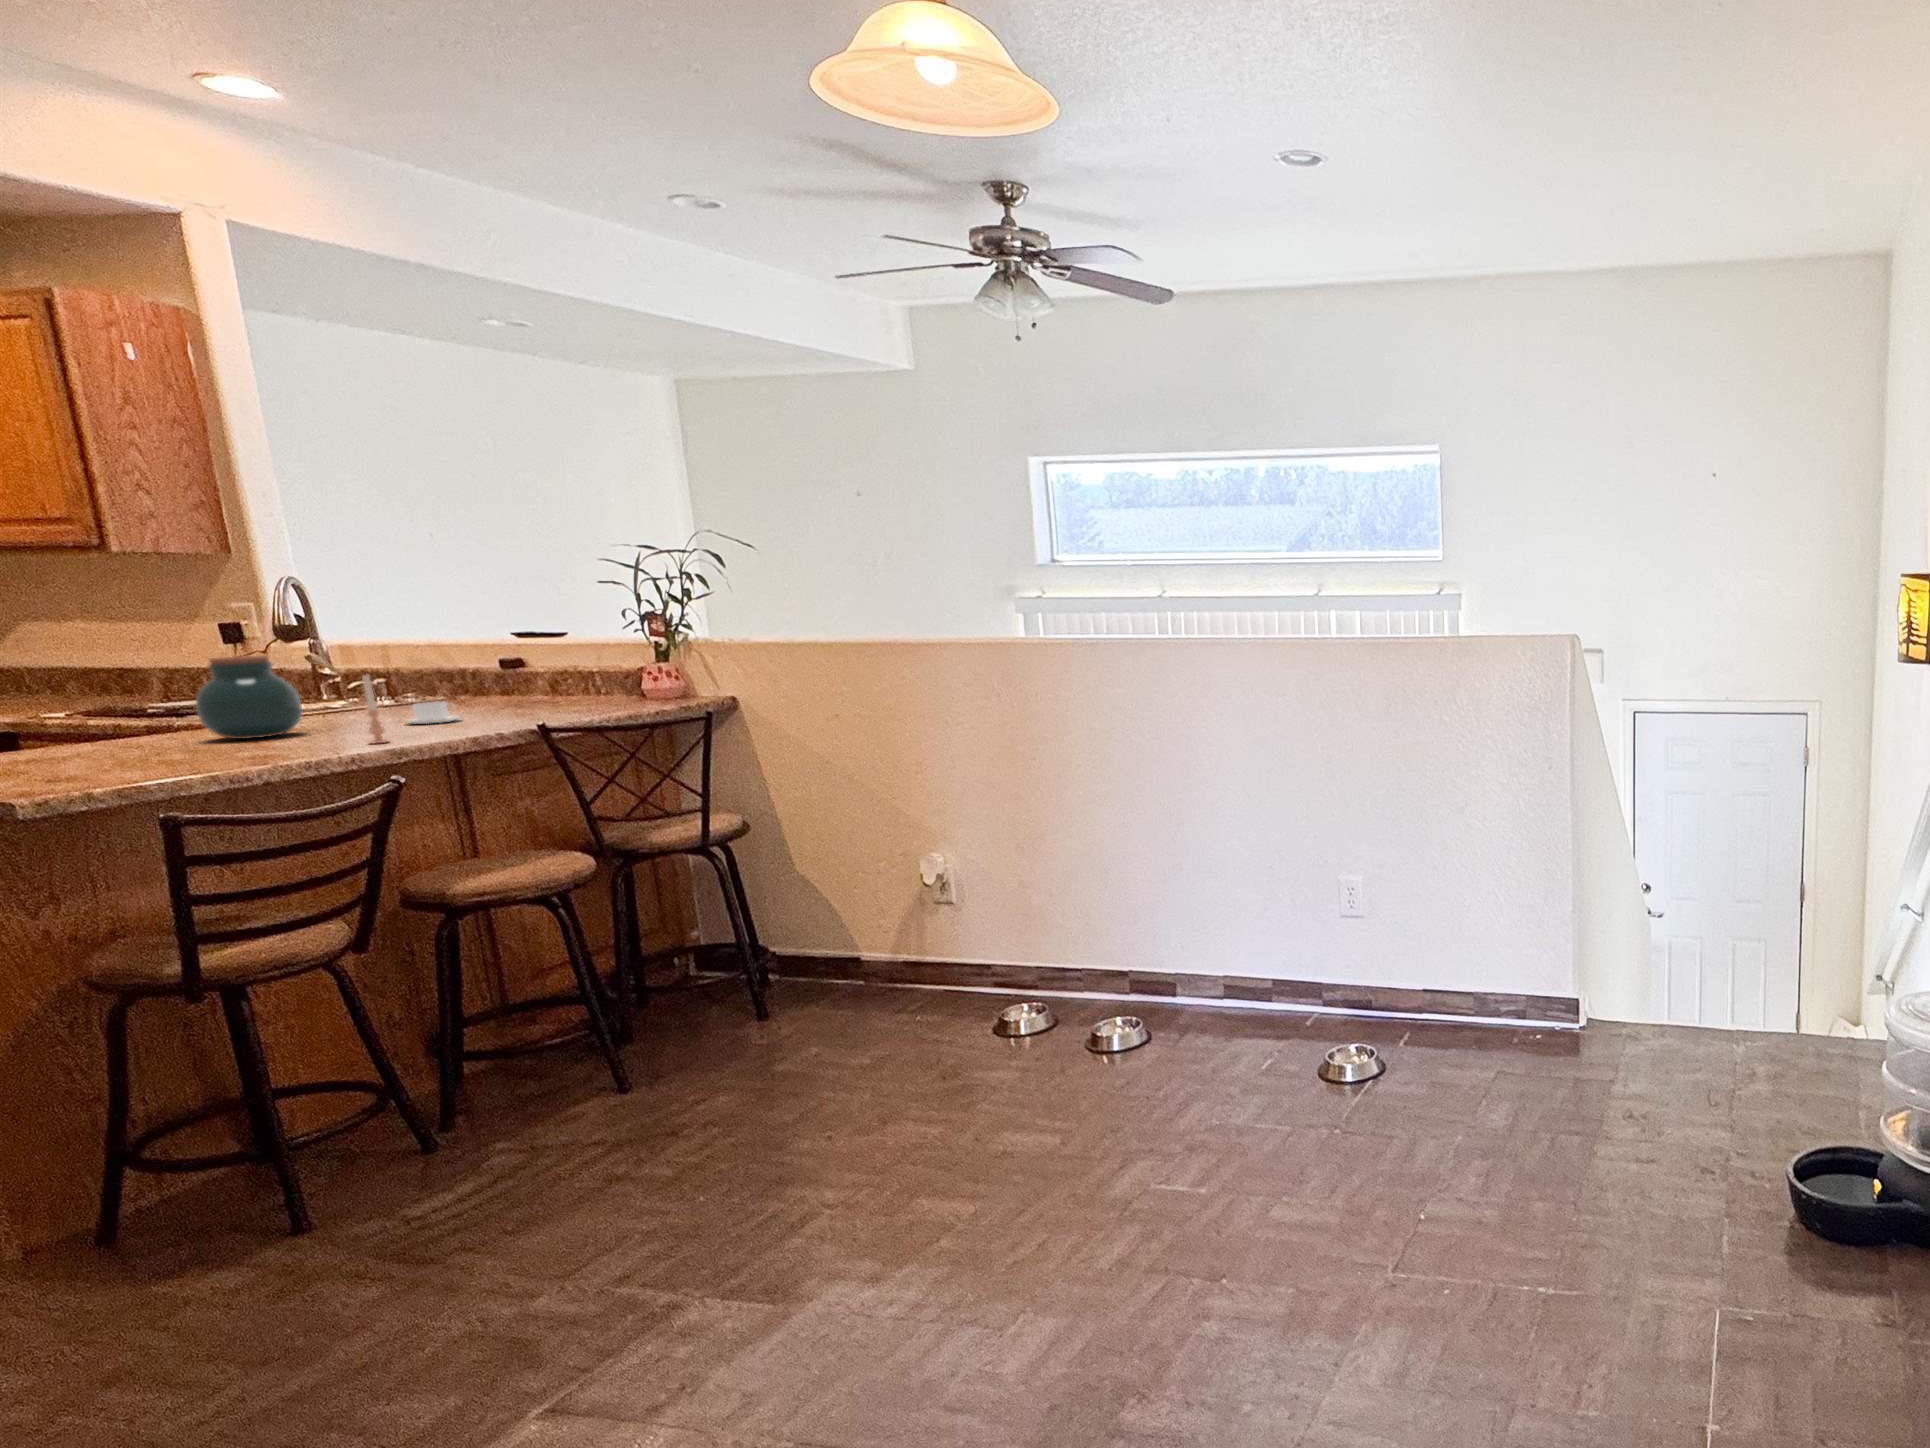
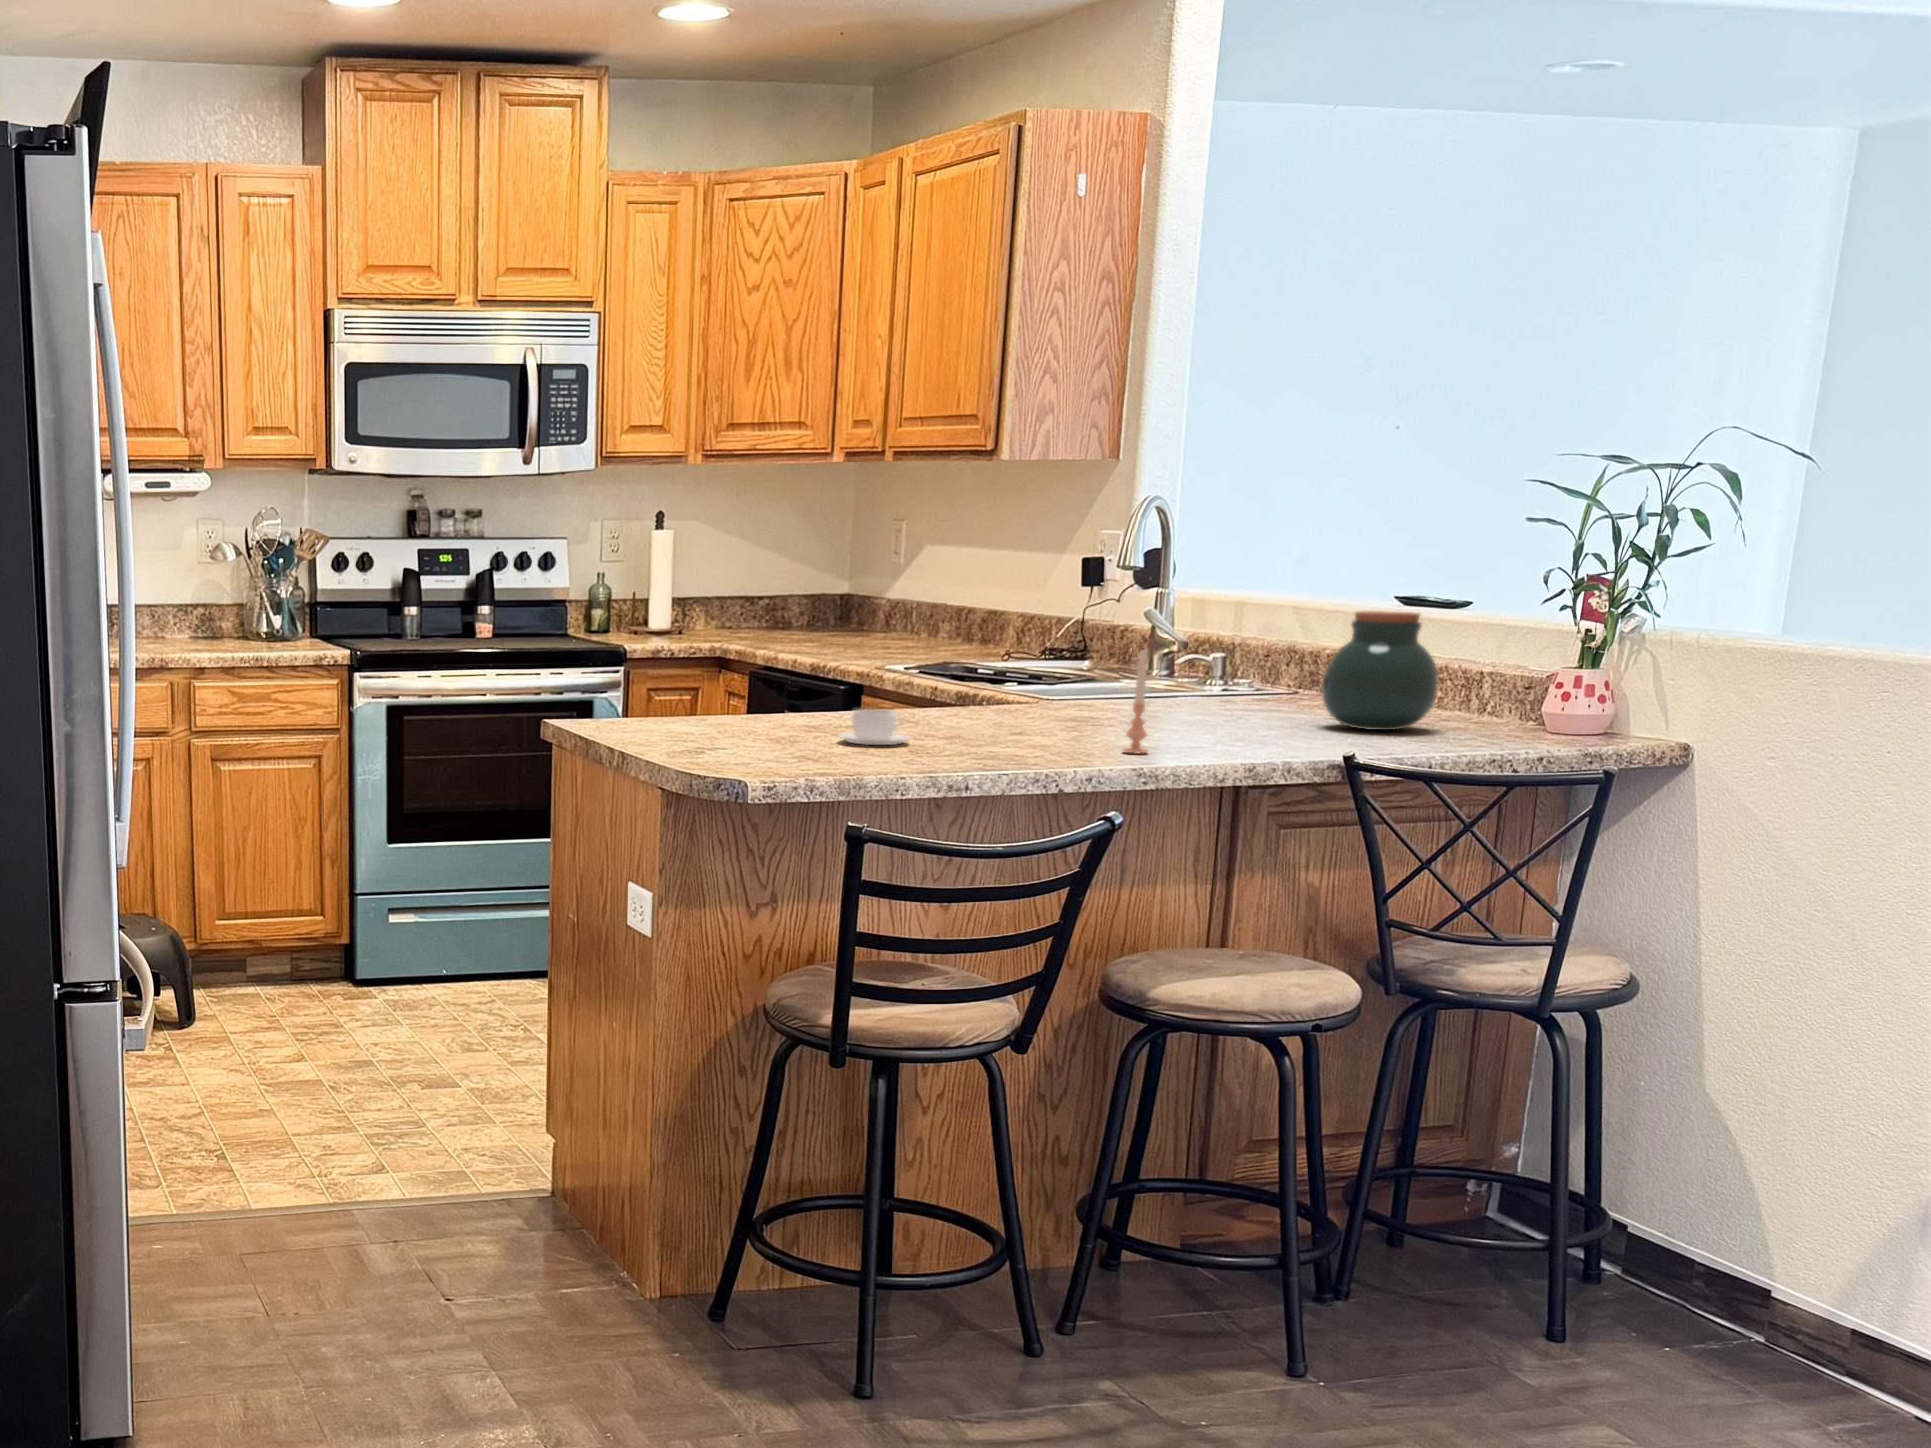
jar: present [196,655,302,739] -> present [1322,611,1438,730]
coffee cup: present [407,702,459,724] -> present [840,709,909,745]

